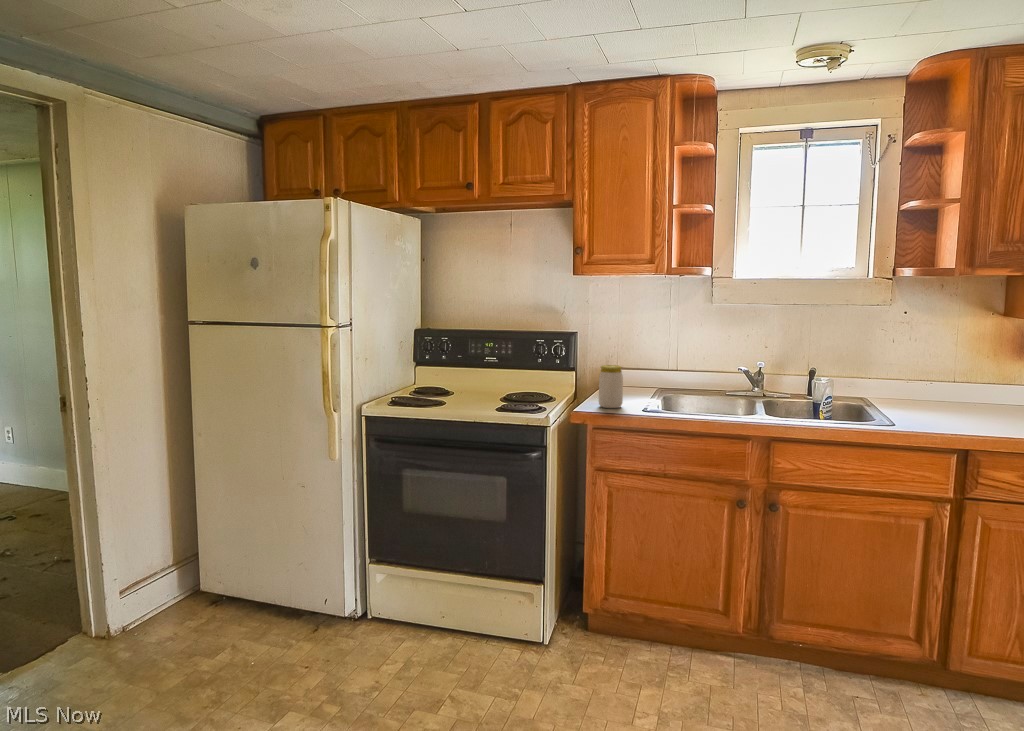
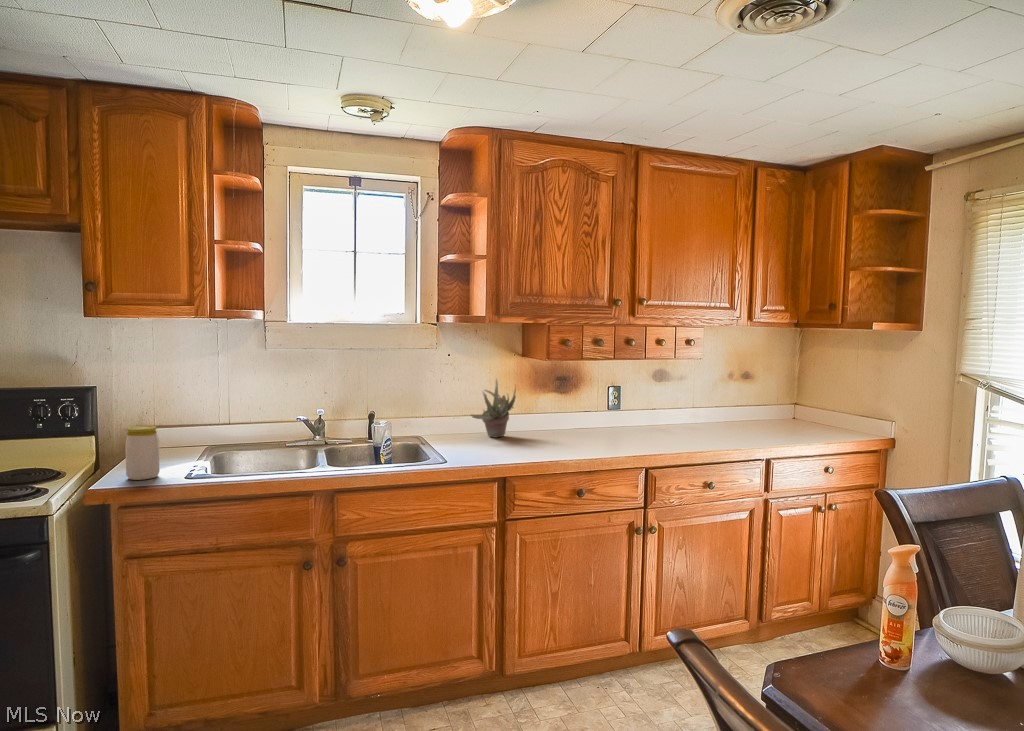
succulent plant: none [928,340,993,407] -> present [471,379,516,437]

